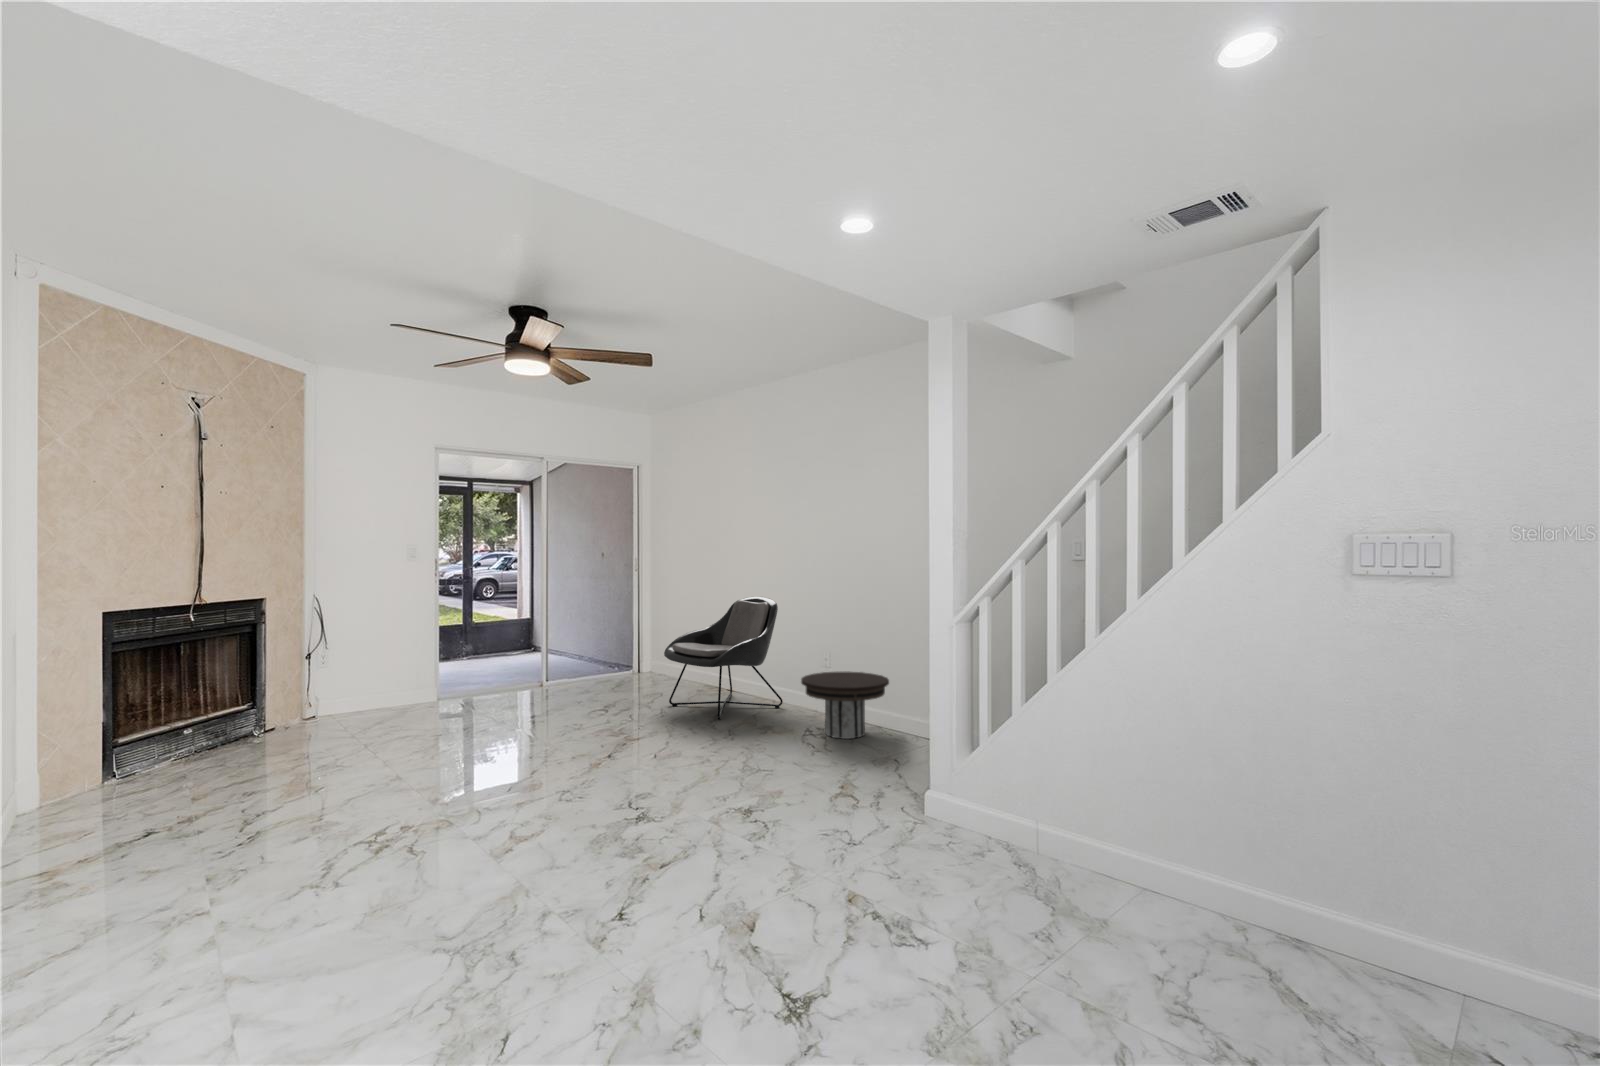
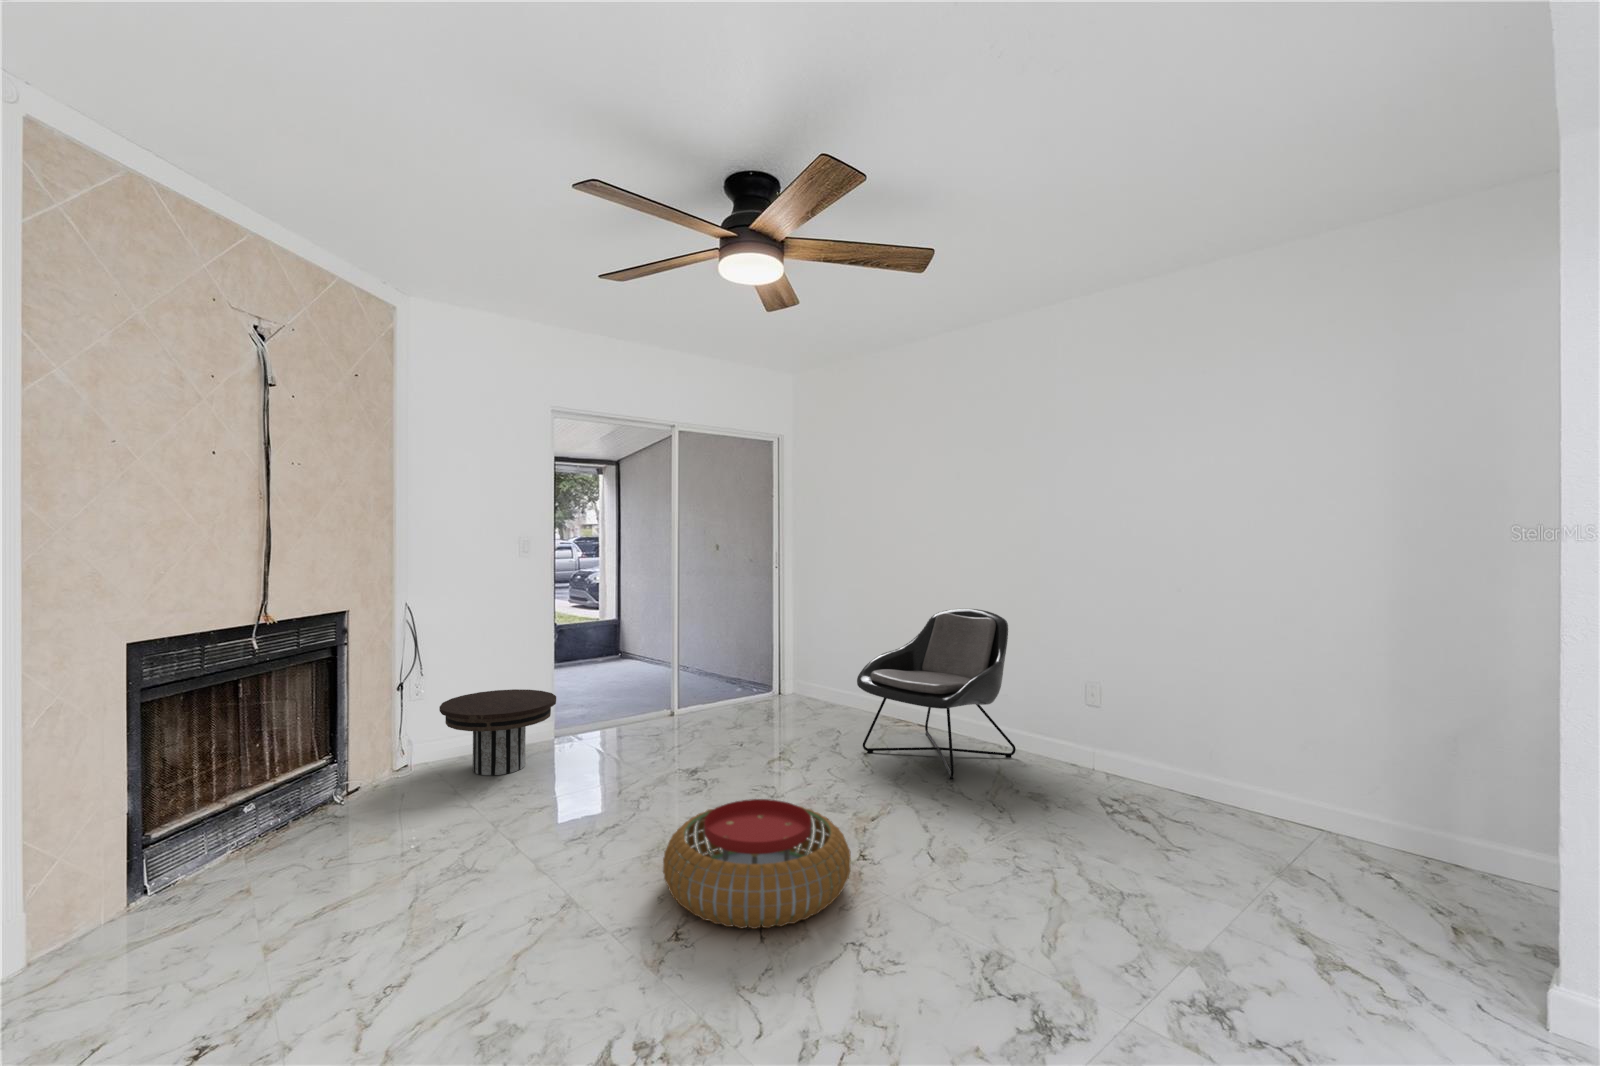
side table: present [801,672,889,739] -> present [439,689,556,775]
pouf: none [458,718,590,788] -> present [663,799,851,929]

